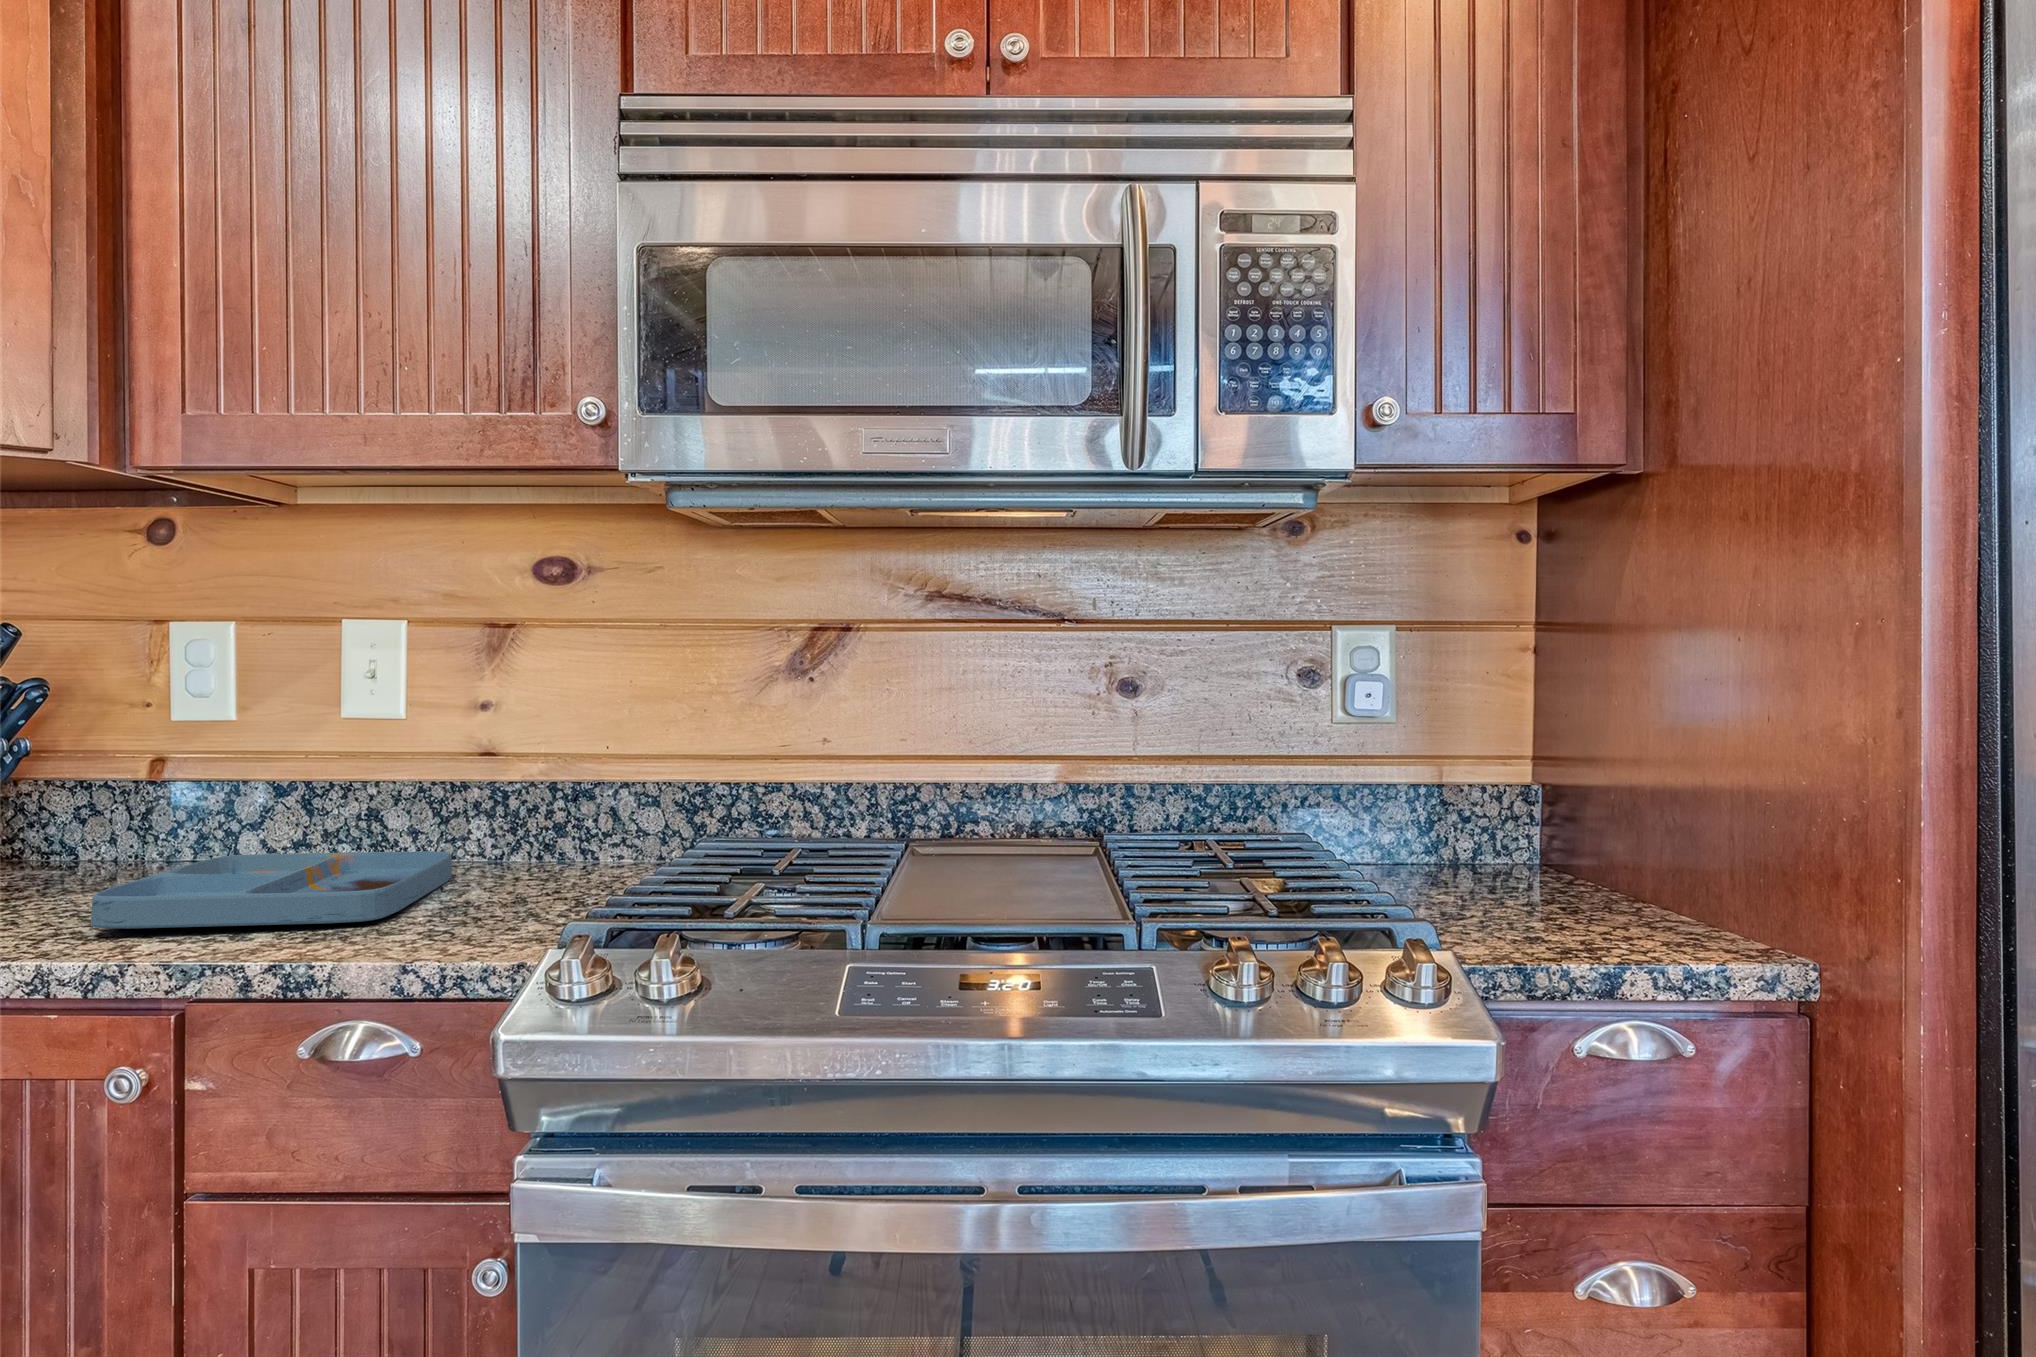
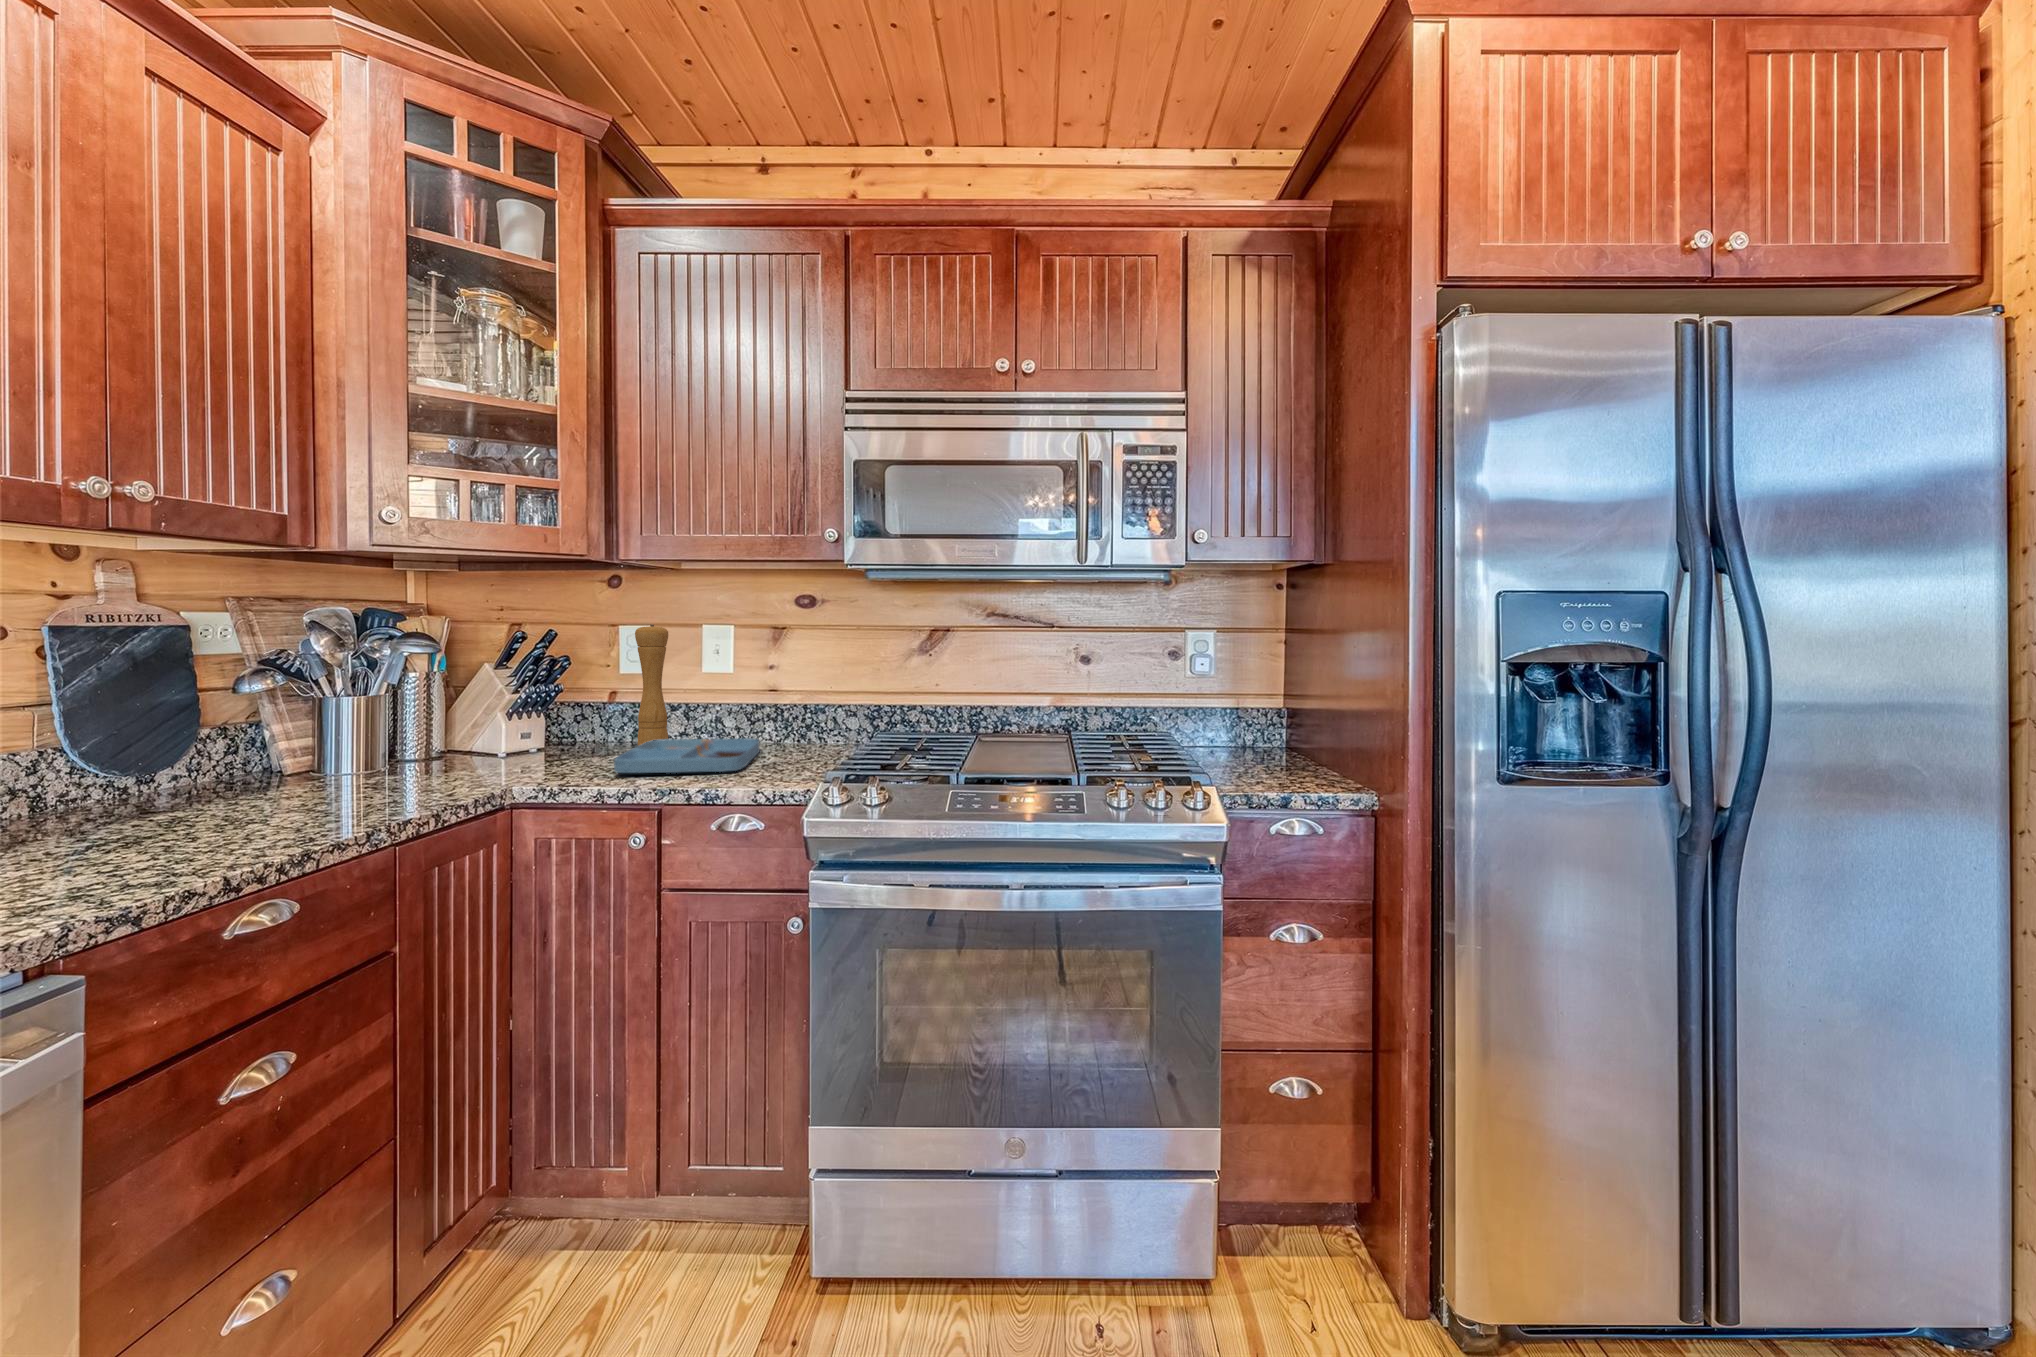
pepper mill: none [199,617,272,871] -> present [635,625,668,746]

